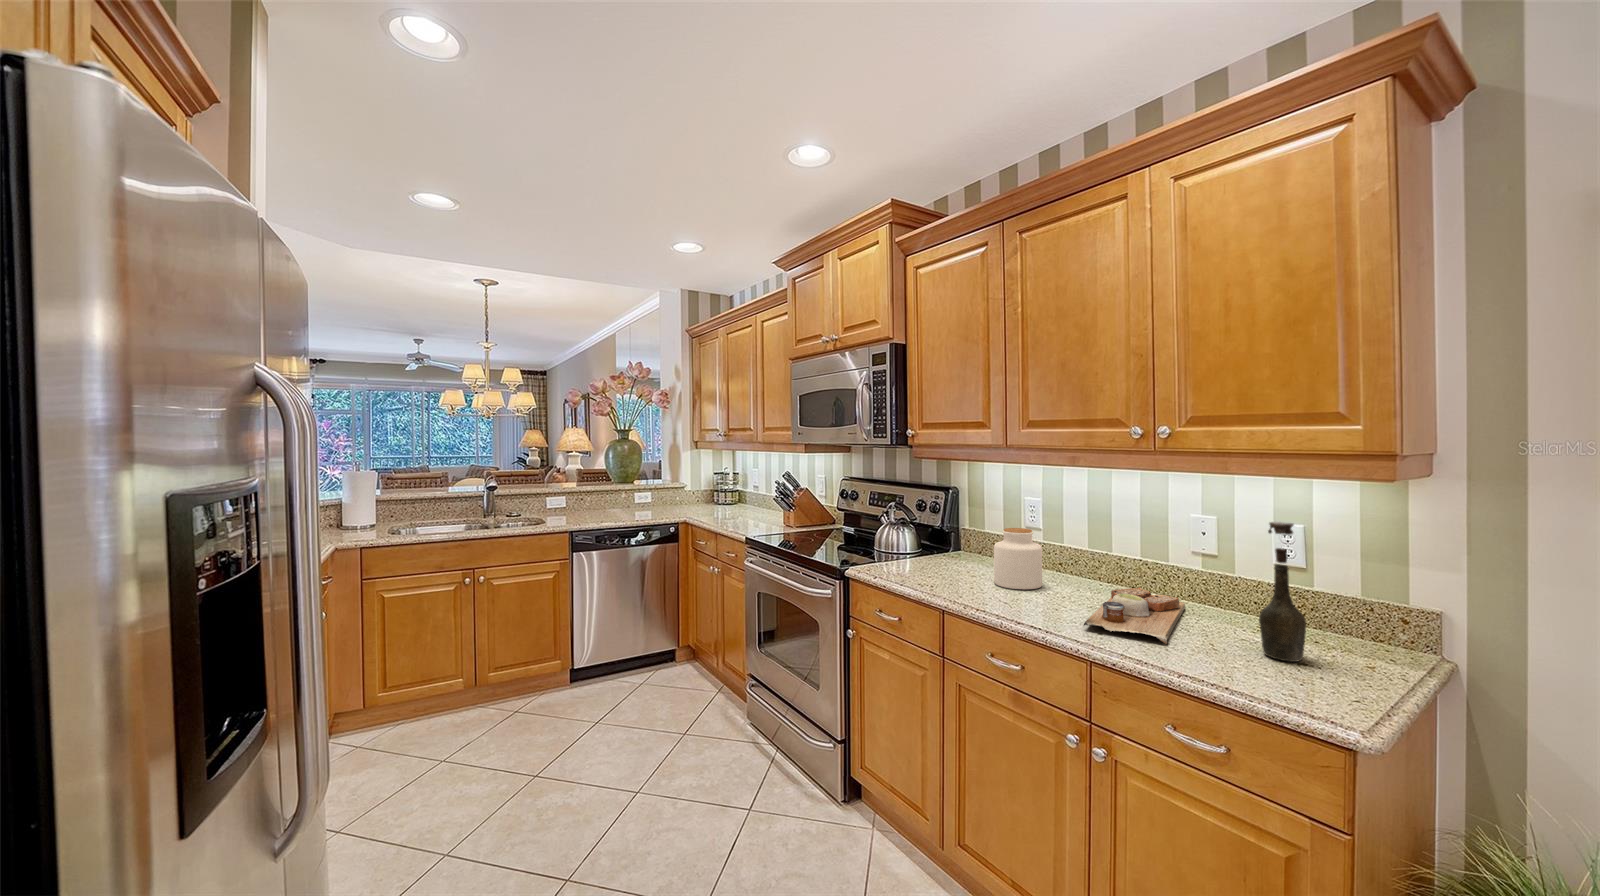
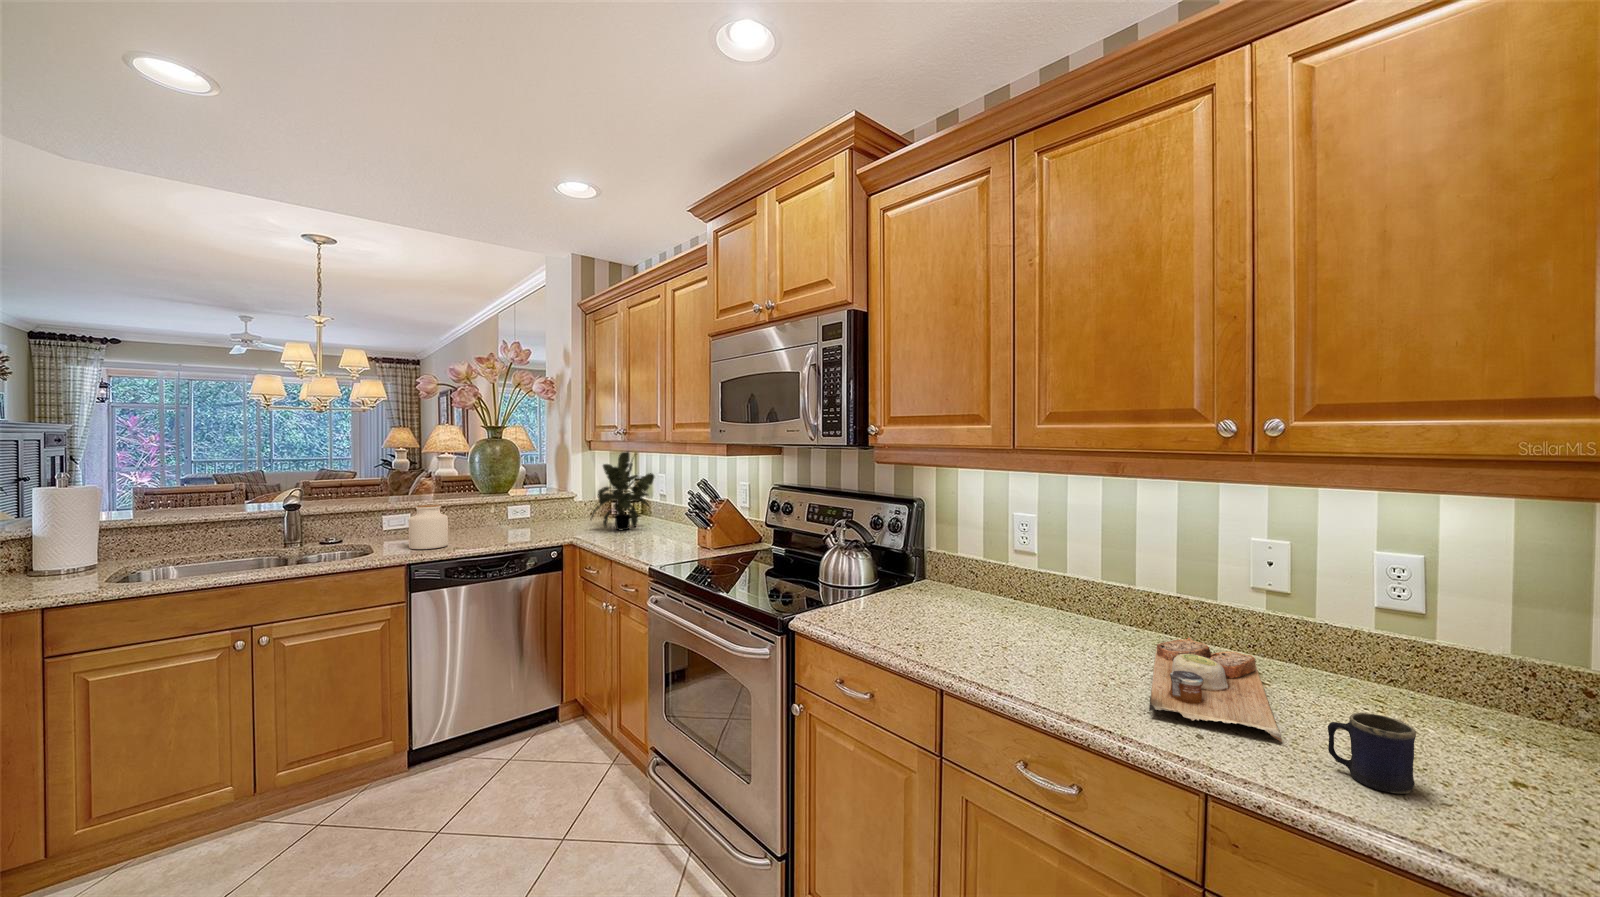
potted plant: none [699,450,748,513] -> present [591,452,654,530]
bottle: present [1259,522,1306,662] -> none [1415,557,1495,770]
jar: present [994,528,1042,589] -> present [409,505,448,549]
mug: none [1188,621,1237,669] -> present [1328,713,1416,794]

